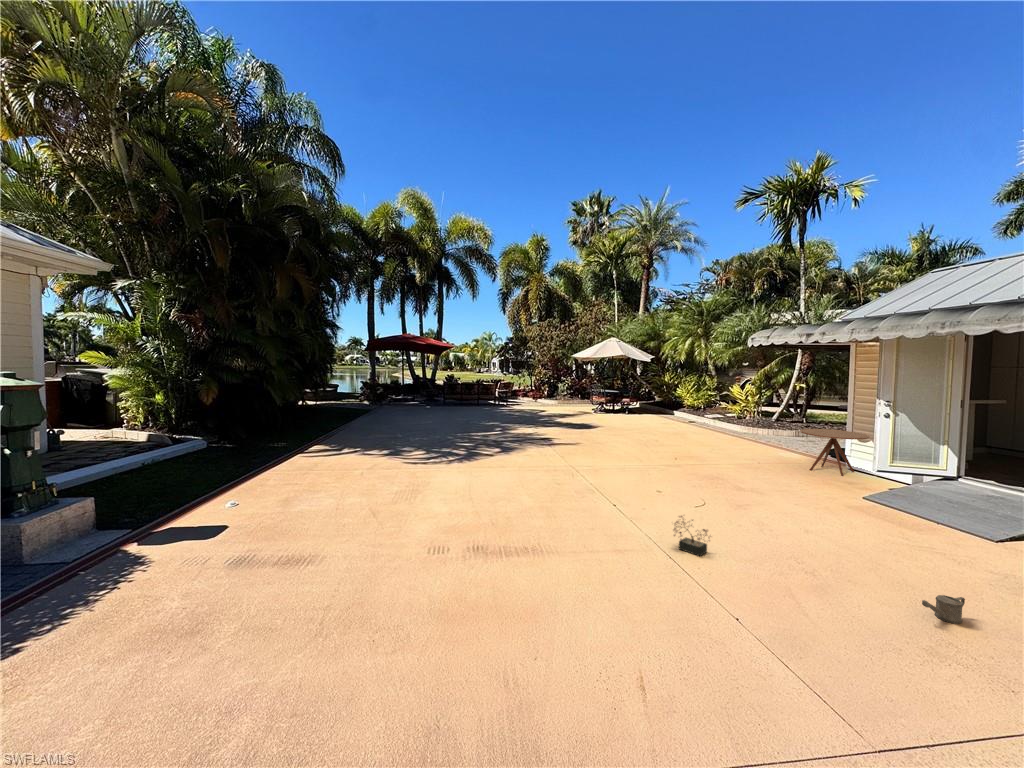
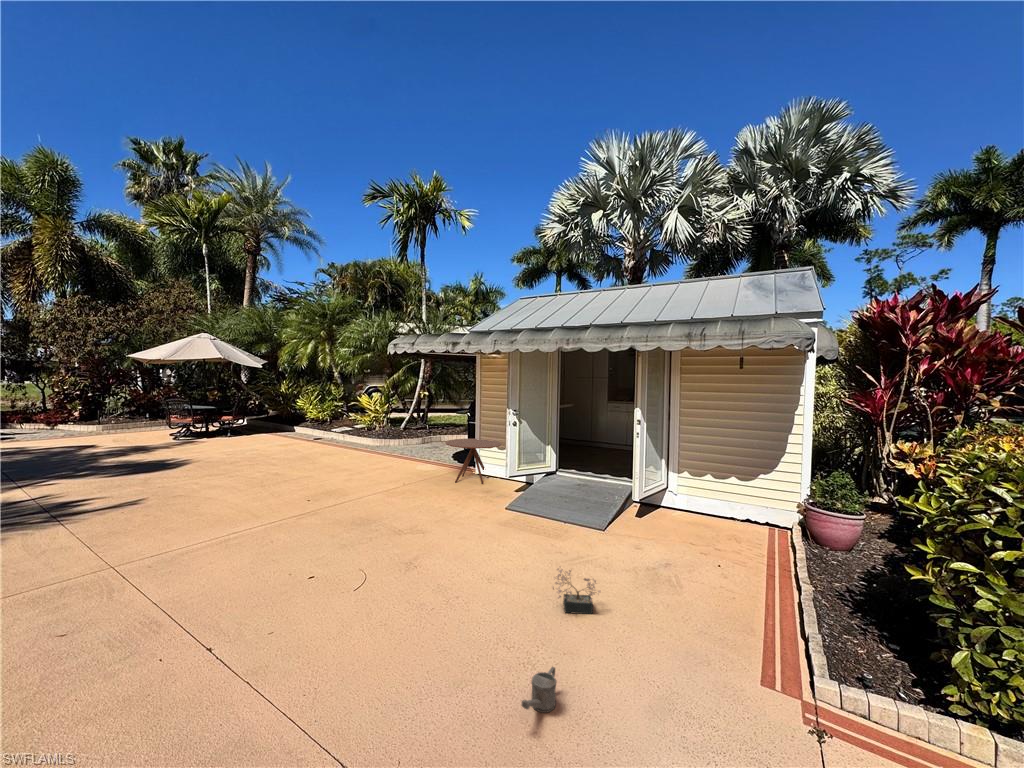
decorative plant: present [673,516,711,556] -> present [552,568,601,614]
watering can: present [922,595,965,624] -> present [522,667,556,713]

